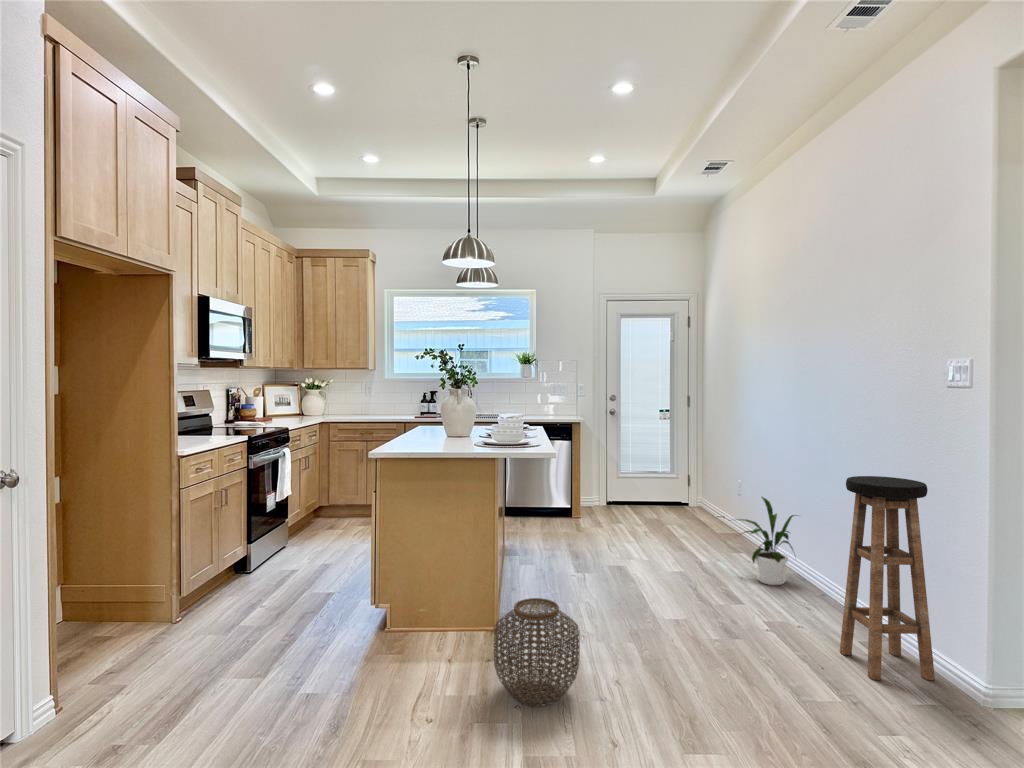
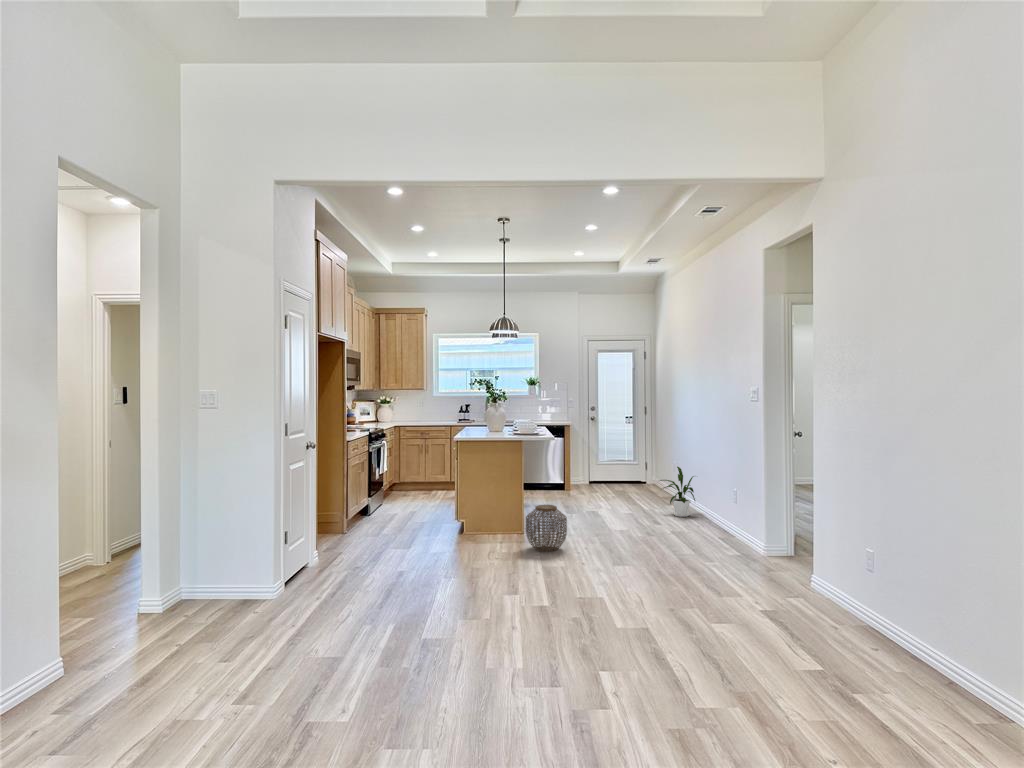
bar stool: present [840,476,935,680] -> none [701,446,741,544]

